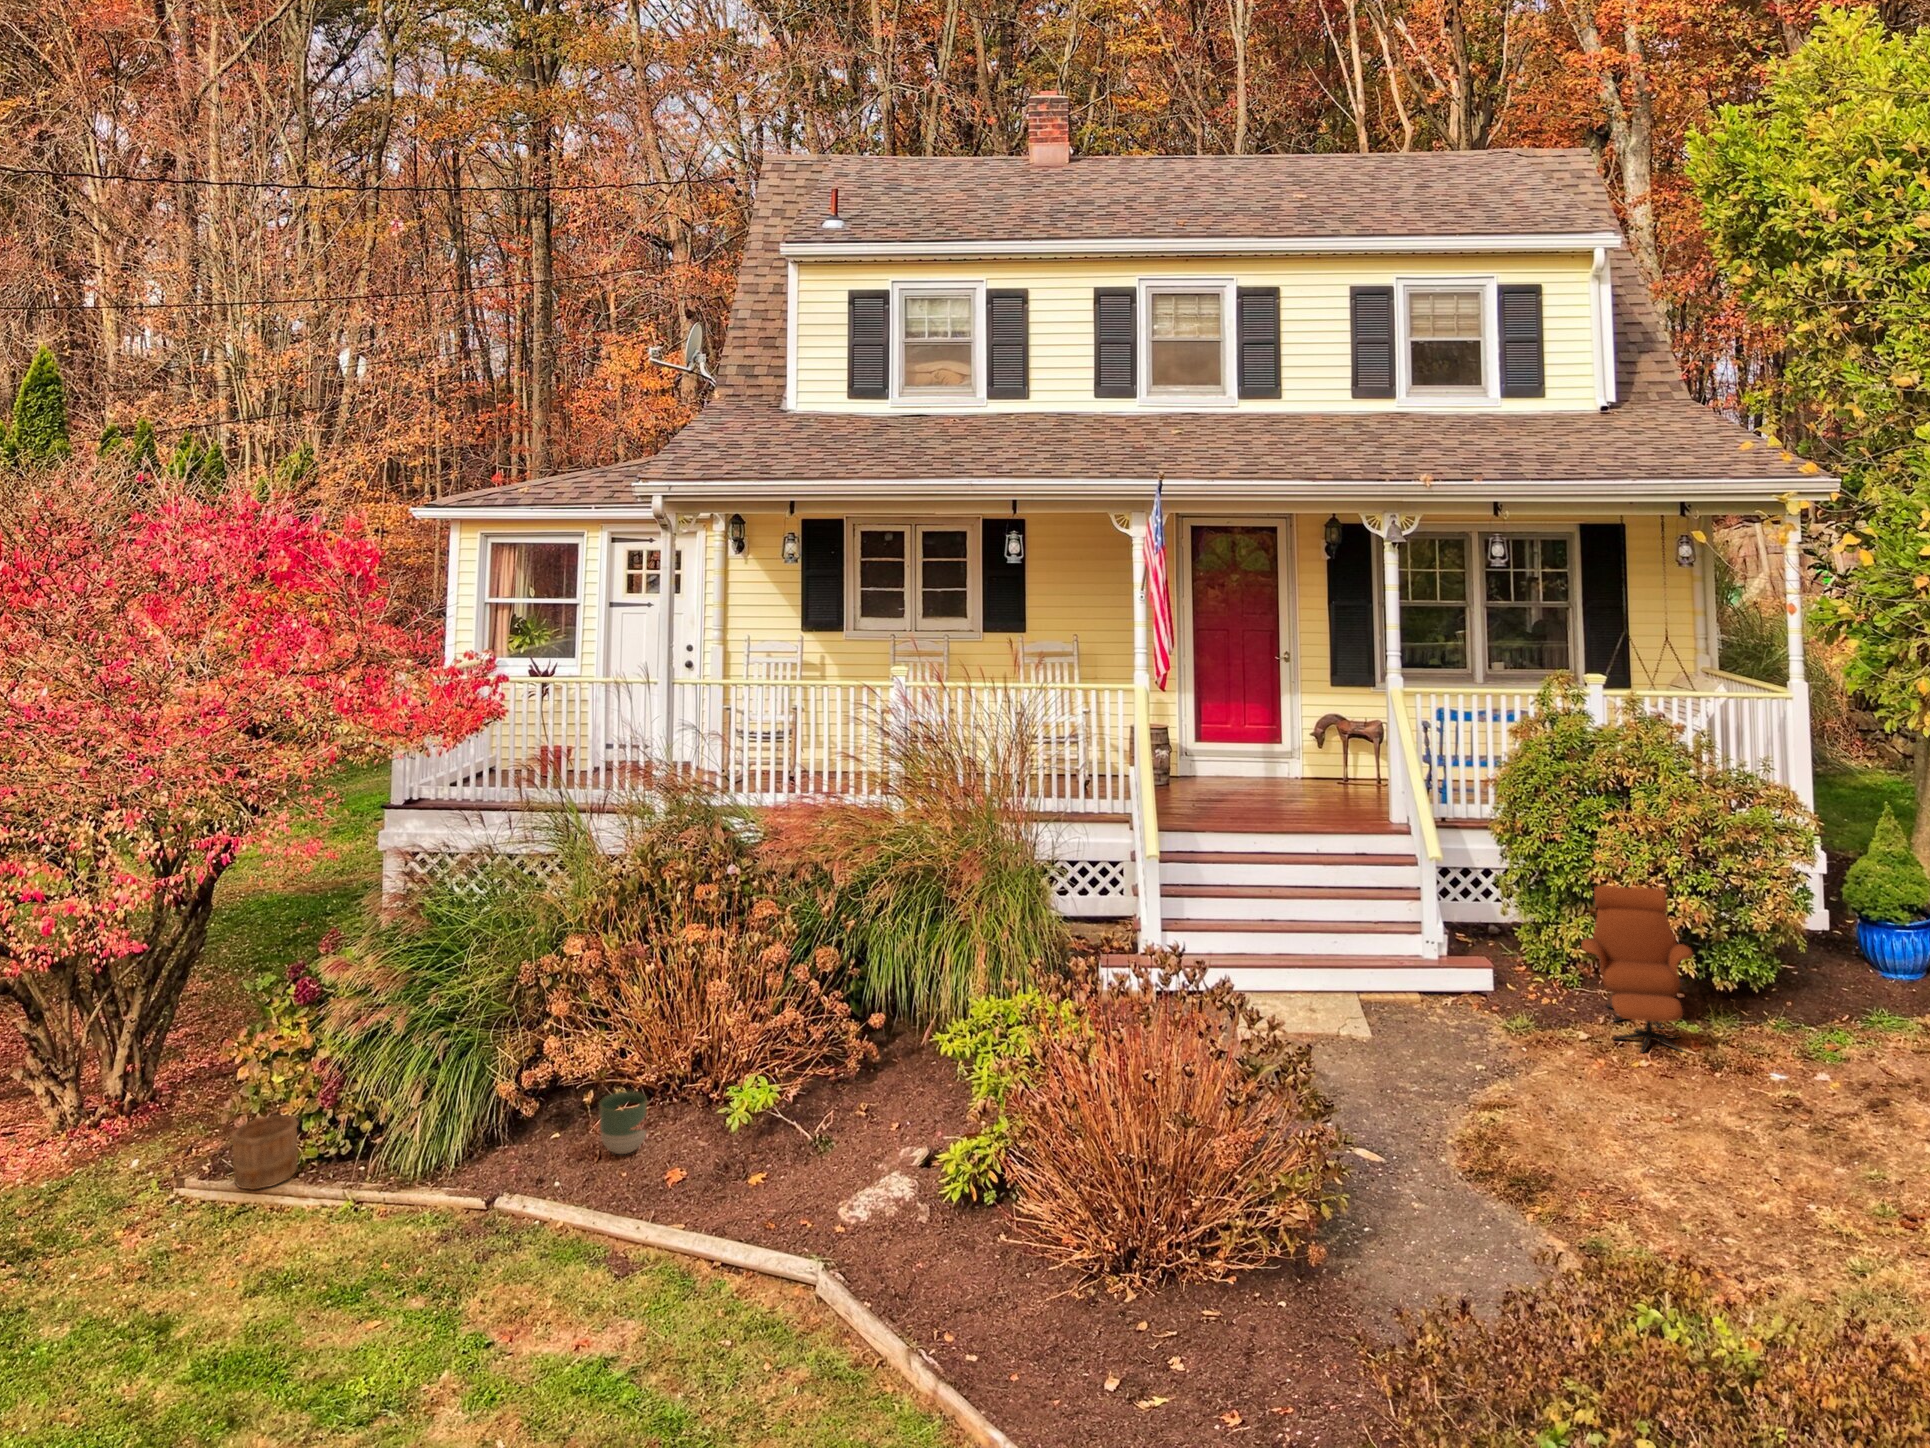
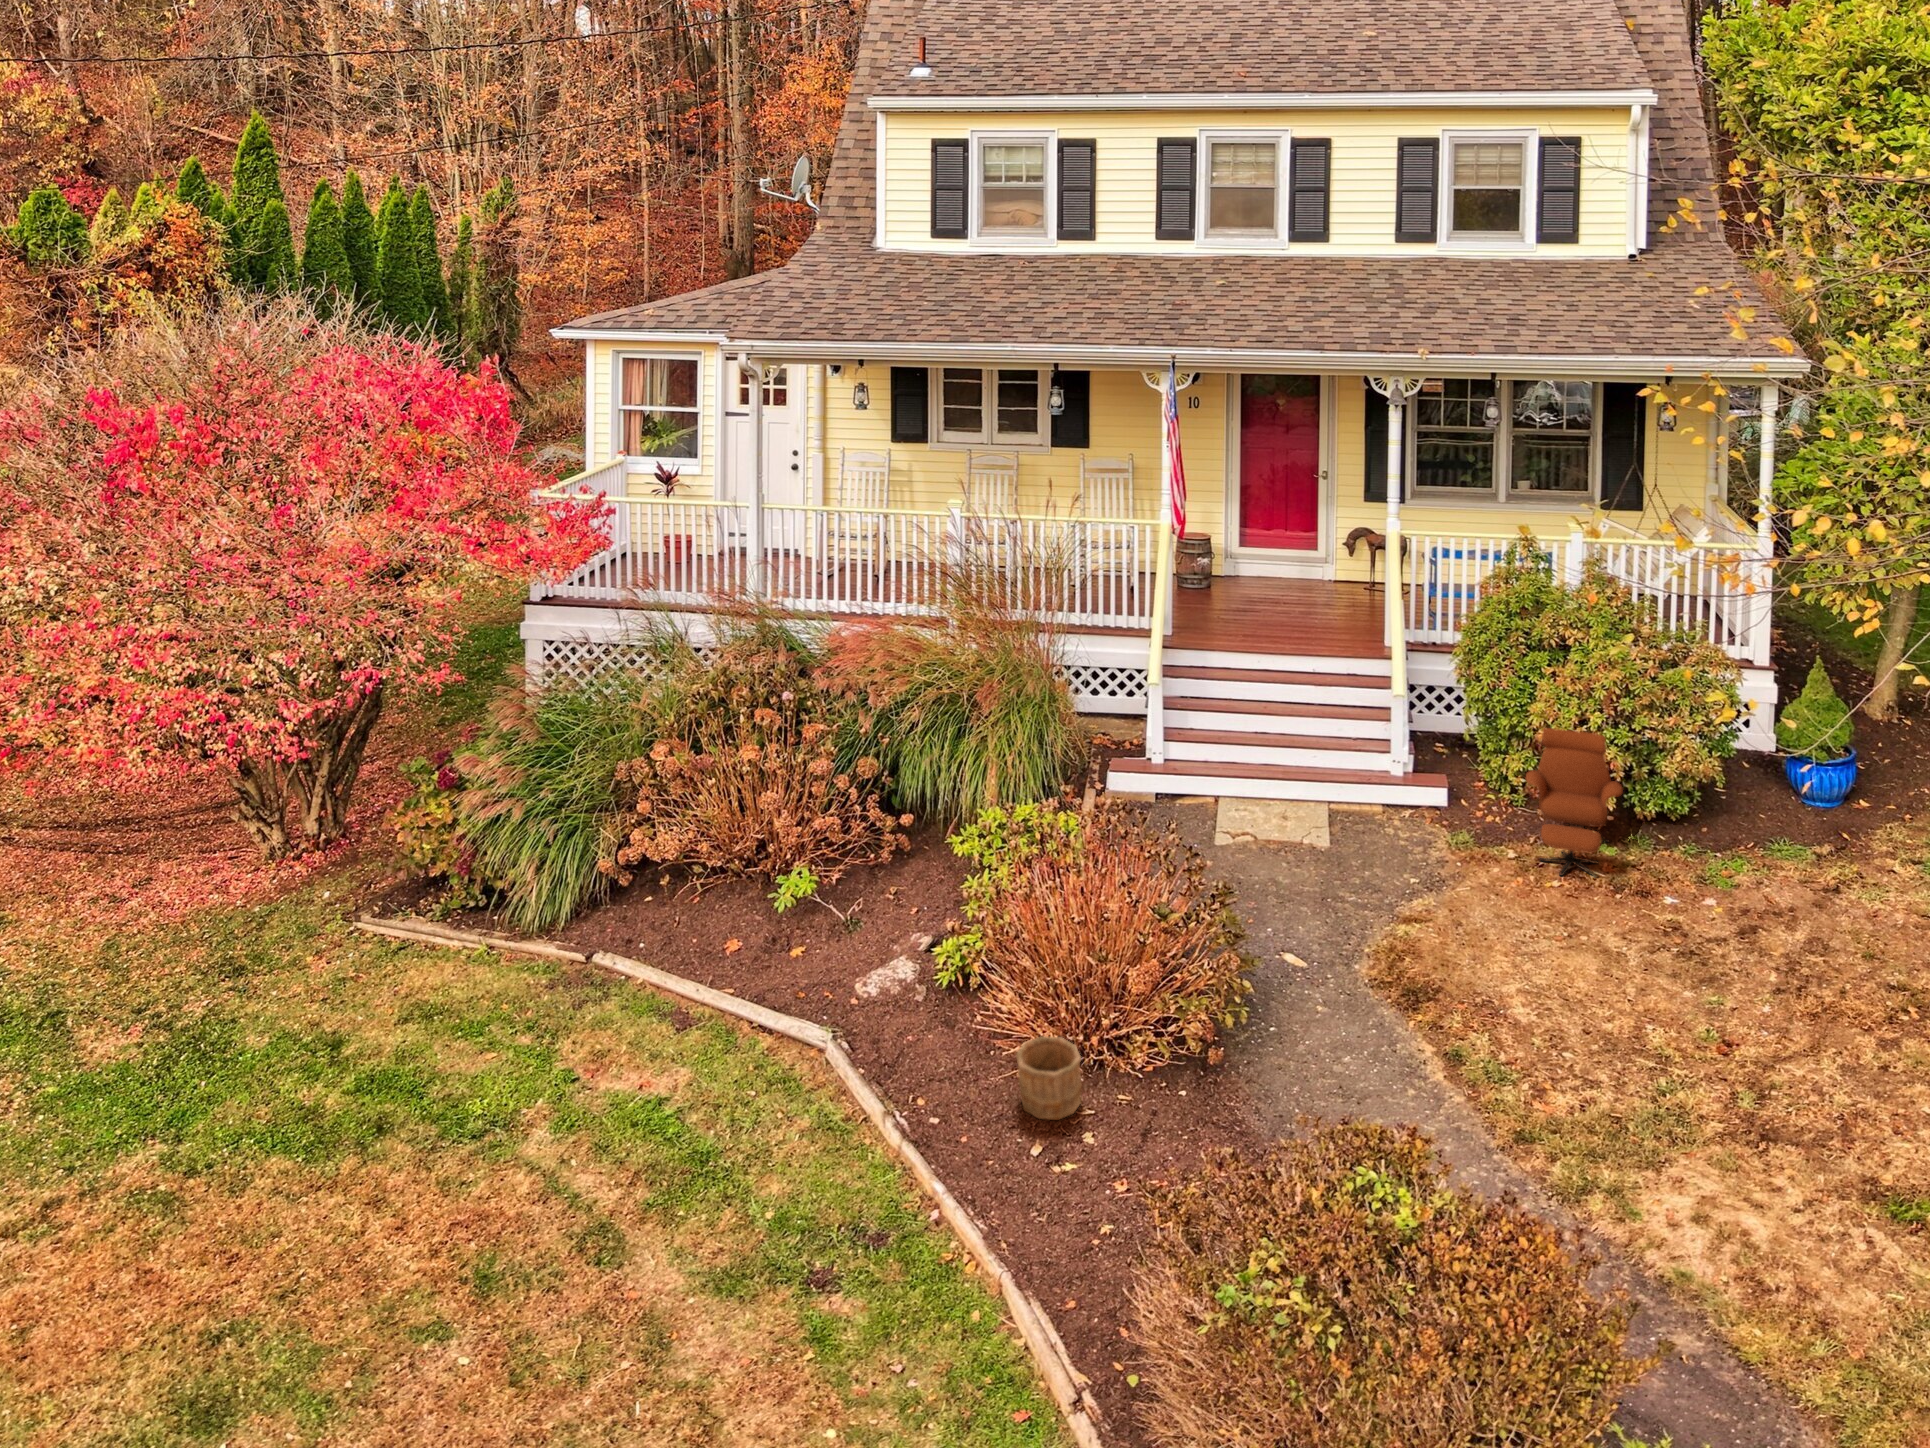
planter: present [599,1091,647,1154] -> none [678,865,717,914]
wooden bucket: present [231,1115,299,1190] -> present [1016,1036,1082,1120]

